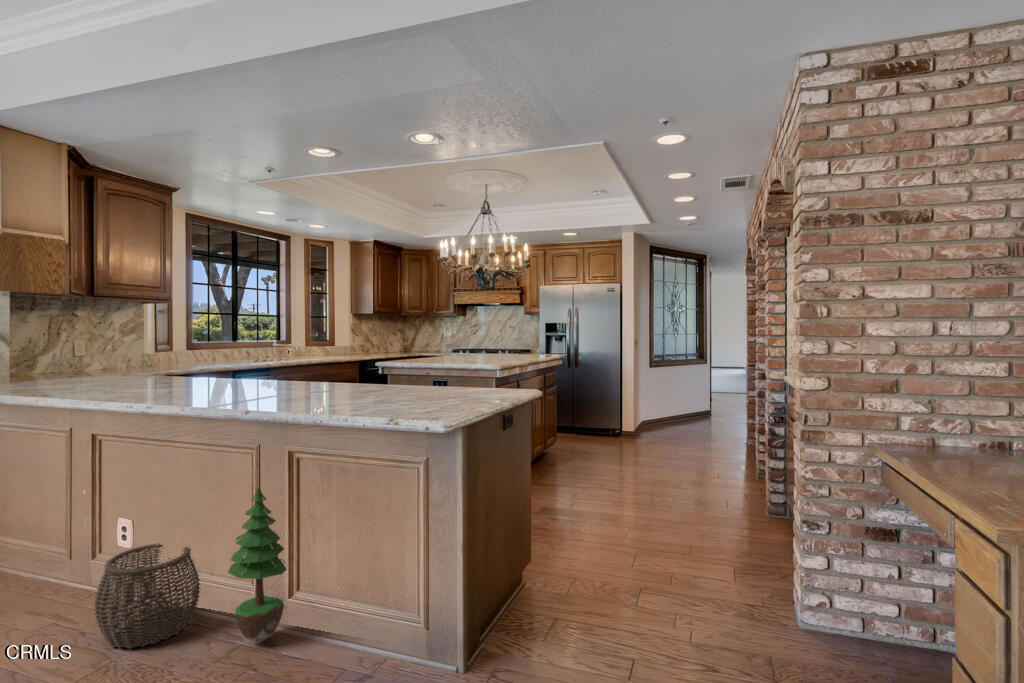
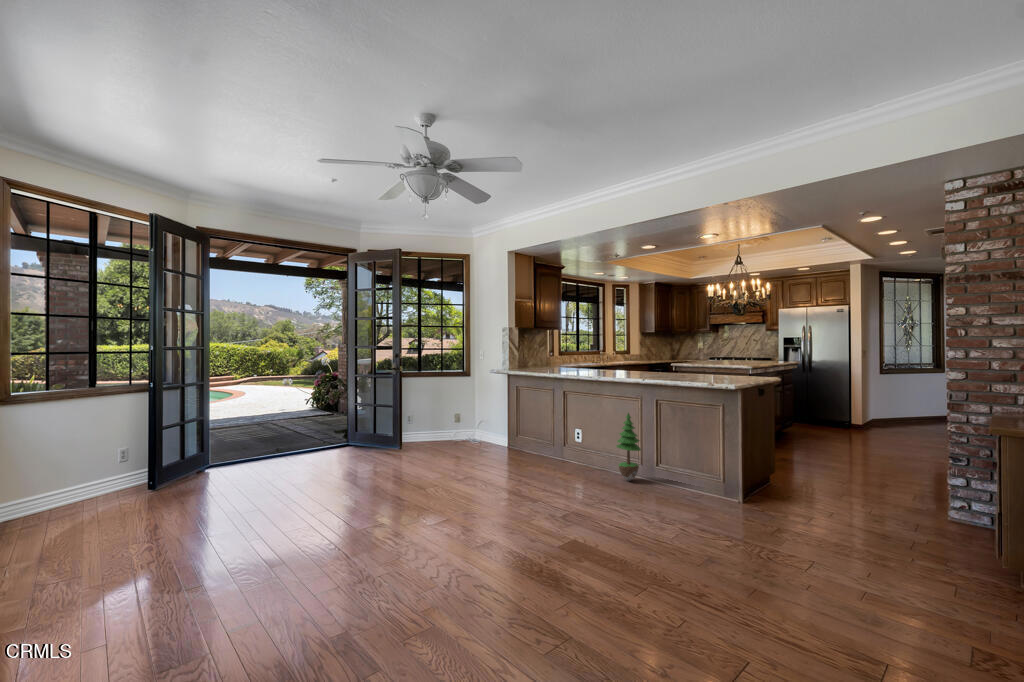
woven basket: present [95,543,200,649] -> none [561,436,599,475]

